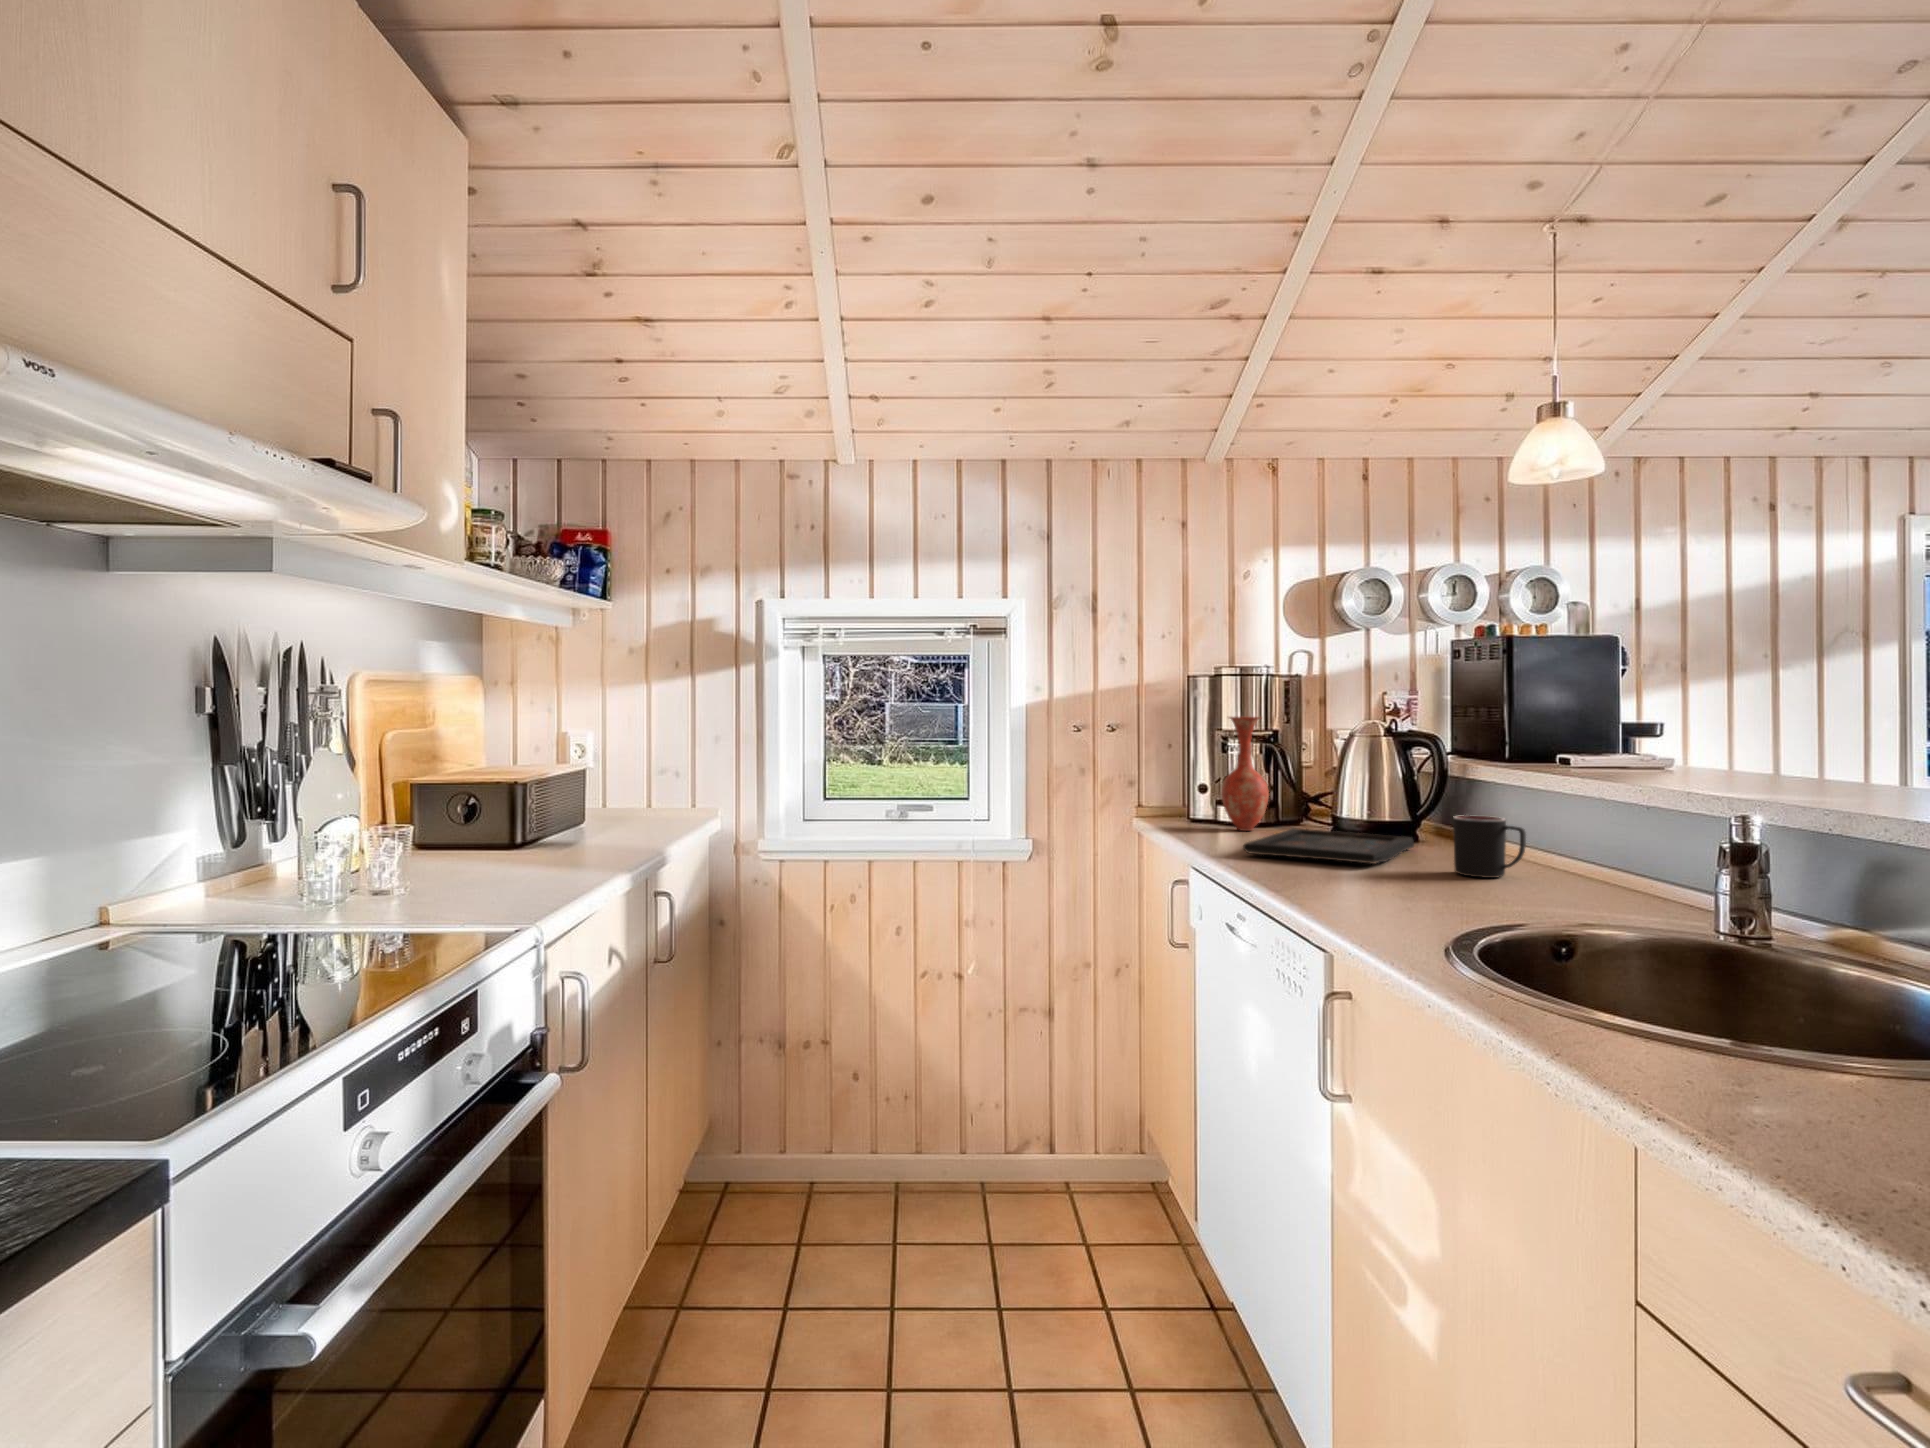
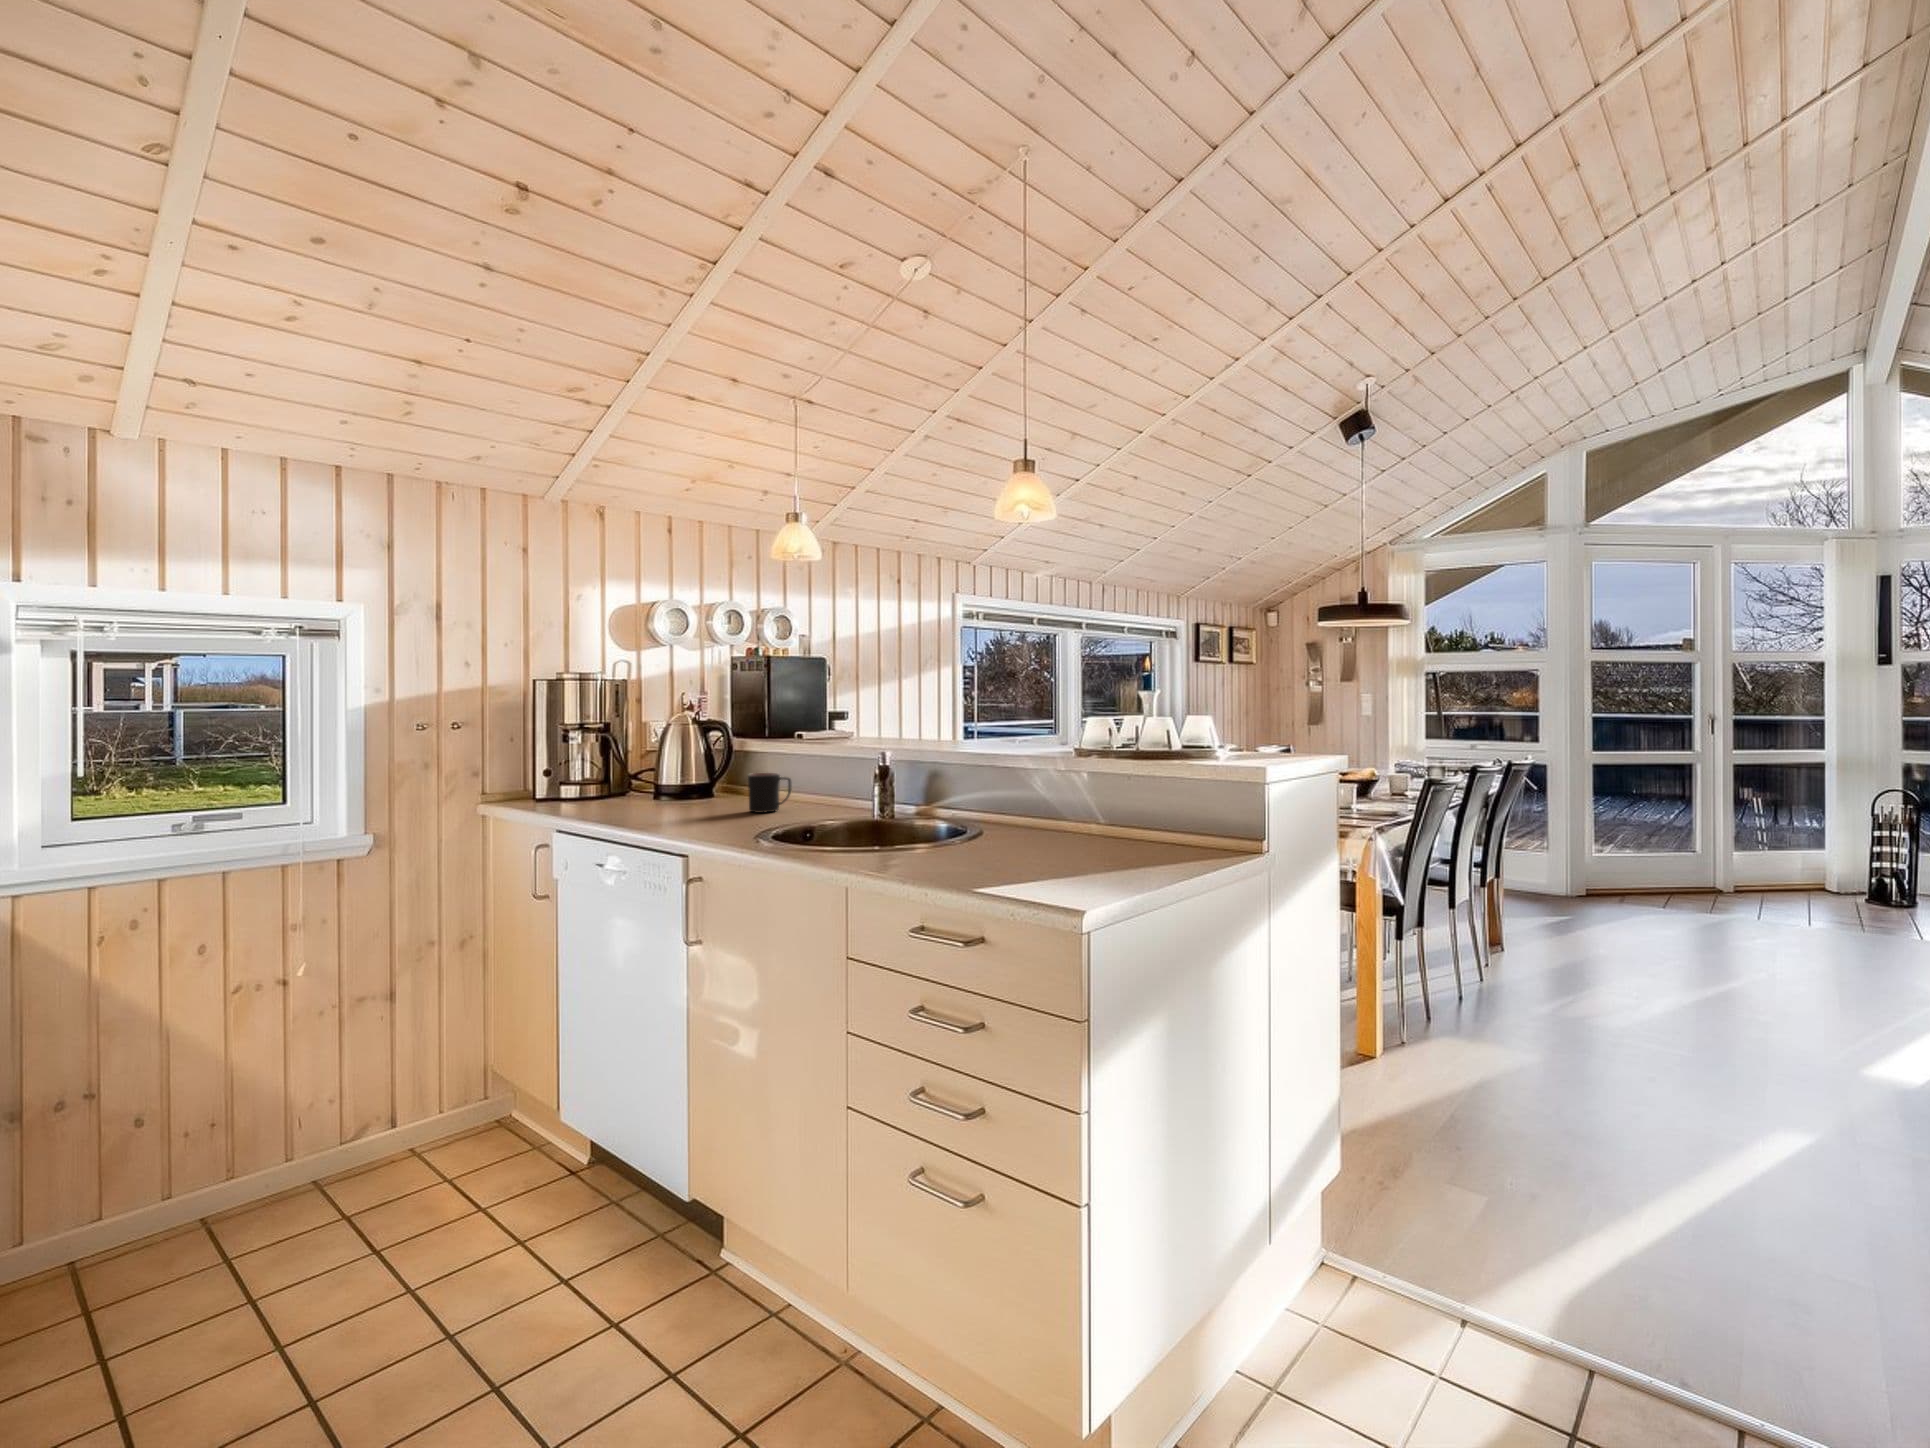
vase: present [1222,717,1269,831] -> none [563,712,603,803]
tray: present [1243,829,1414,864] -> none [598,793,715,816]

